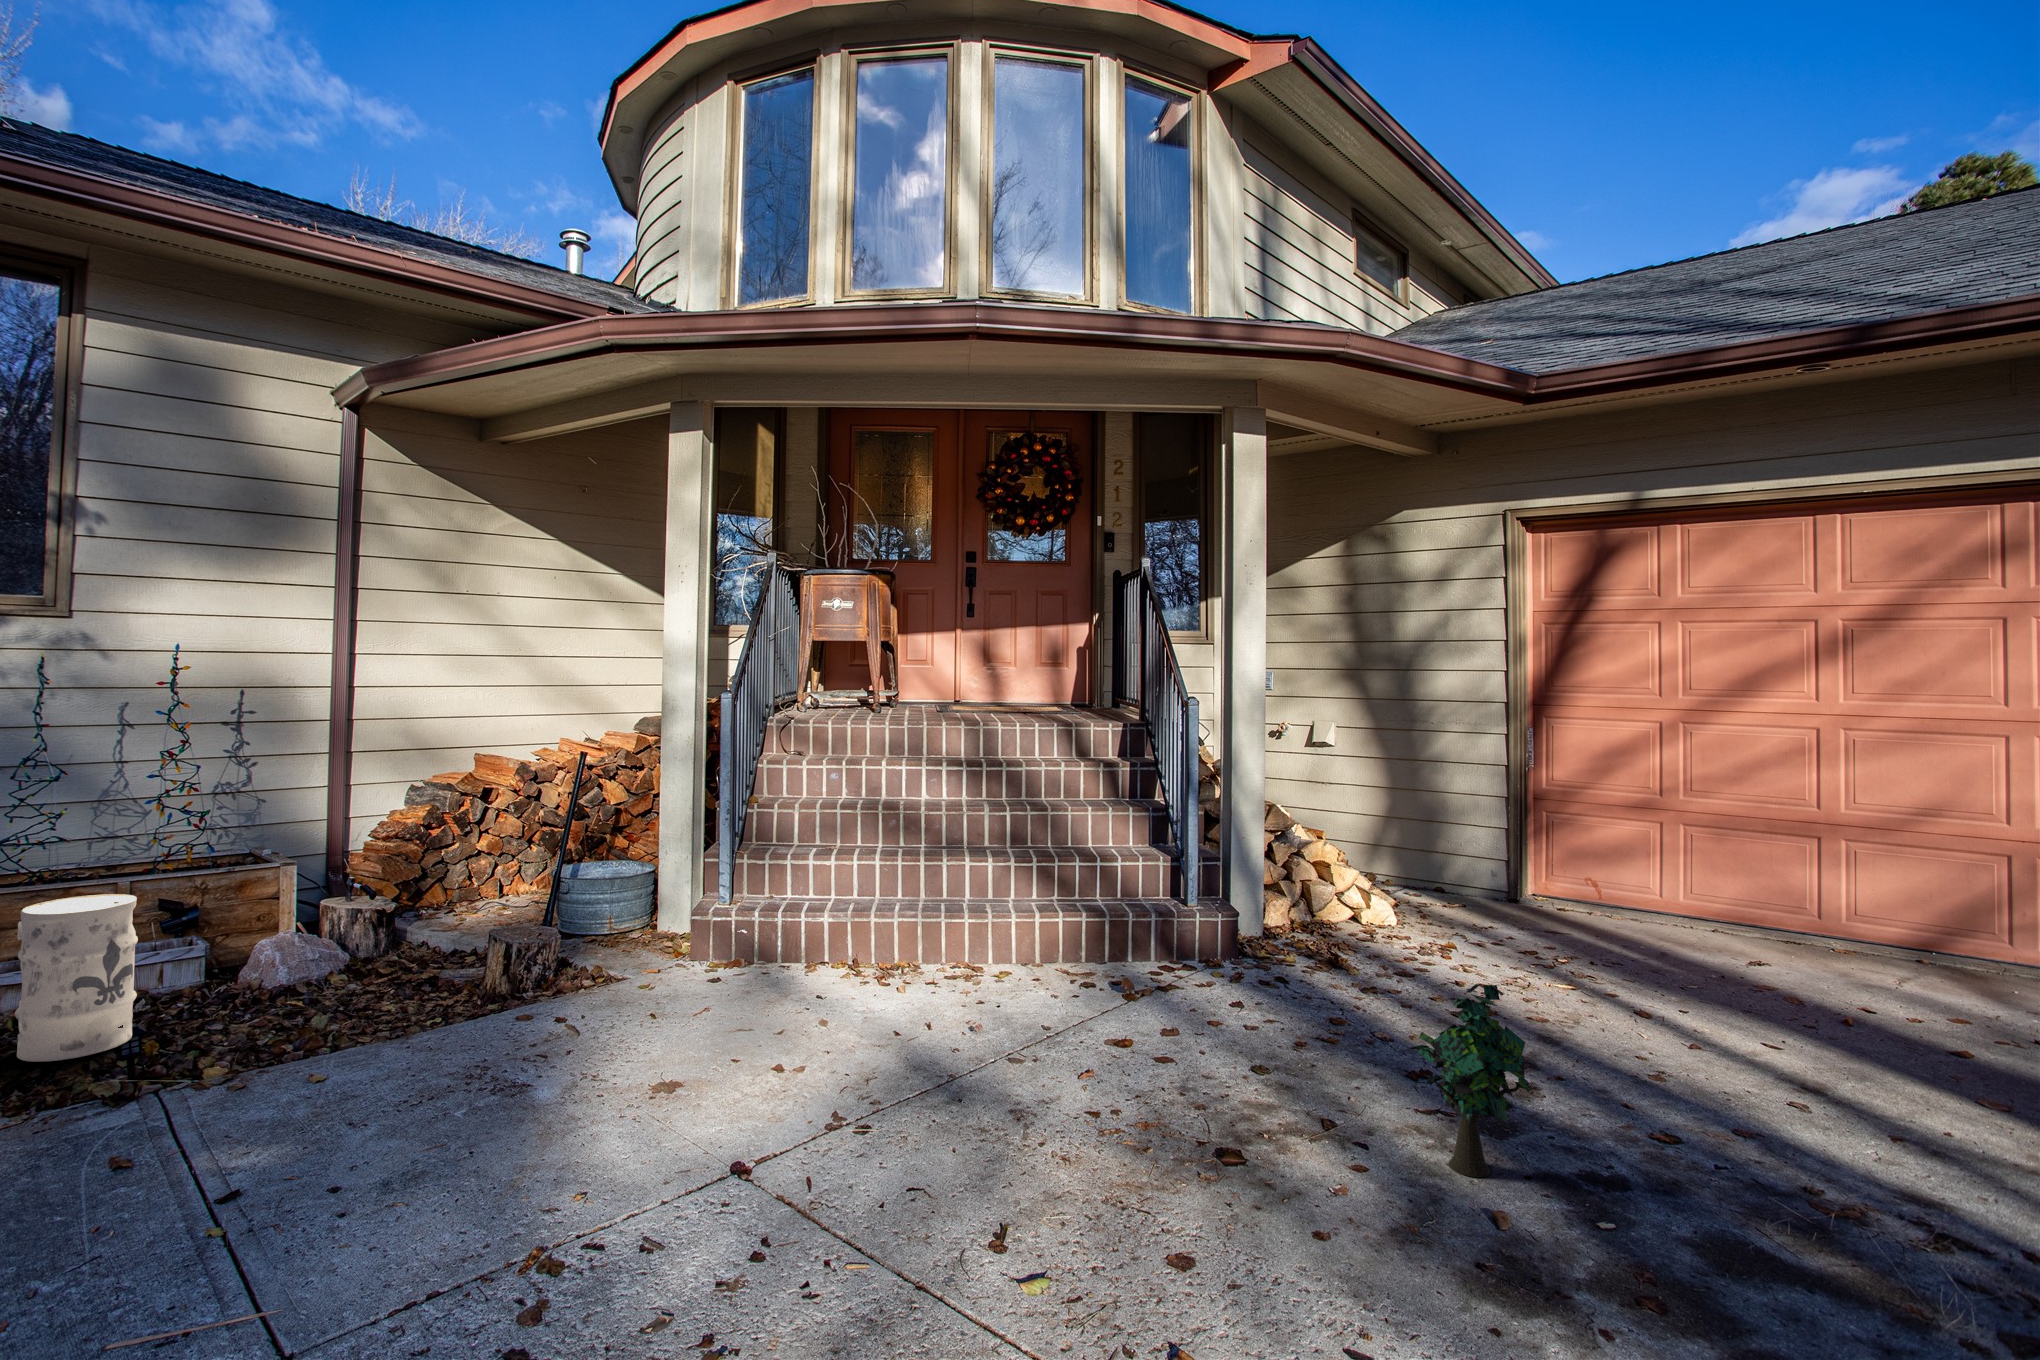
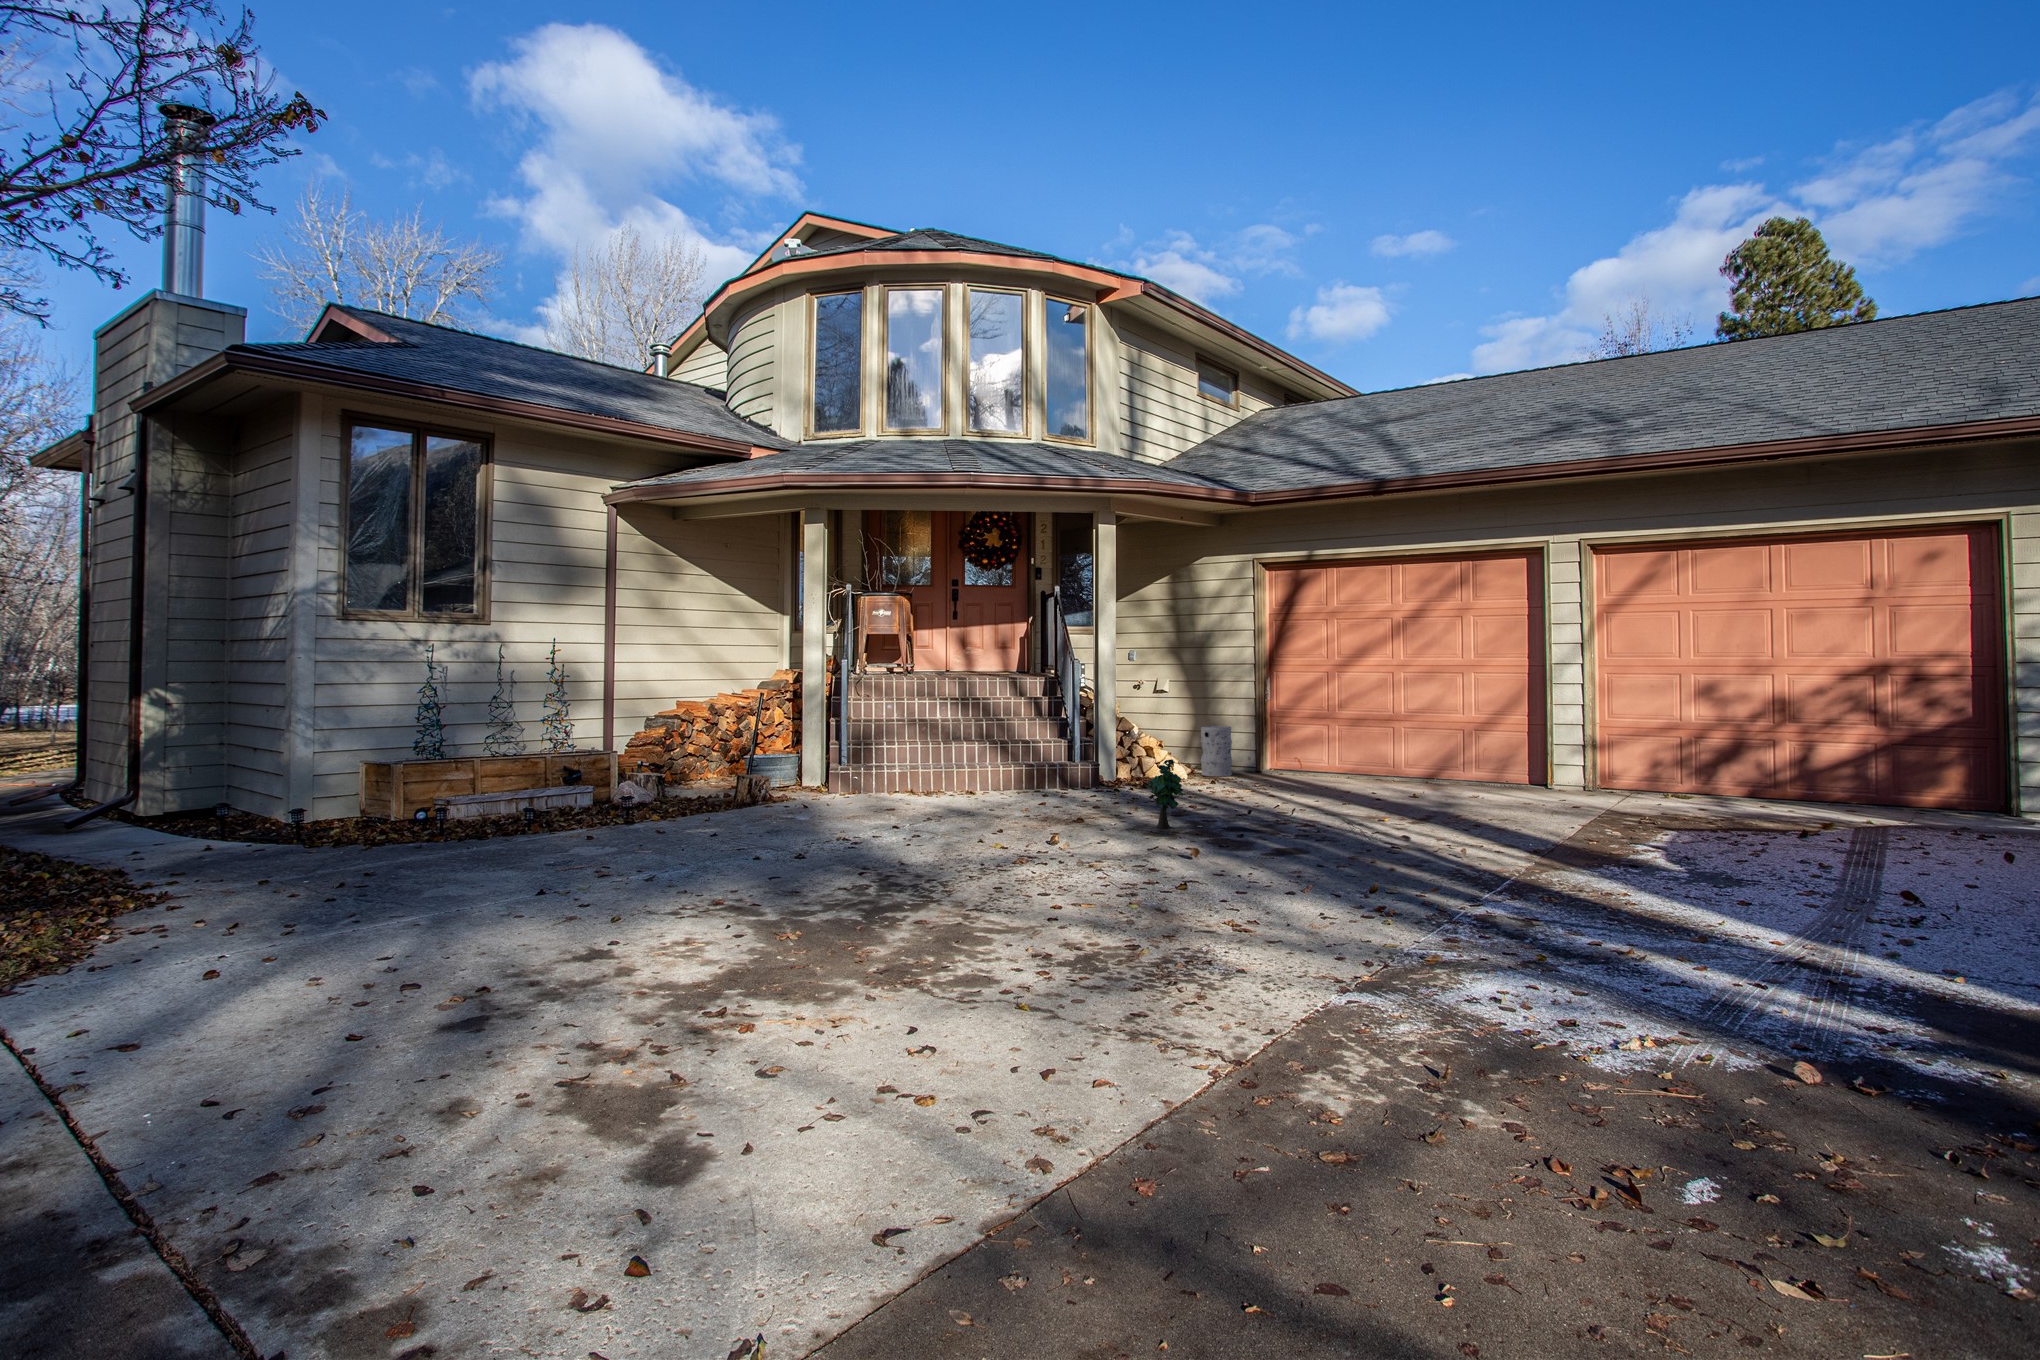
trash can: present [15,894,138,1062] -> present [1200,726,1232,776]

